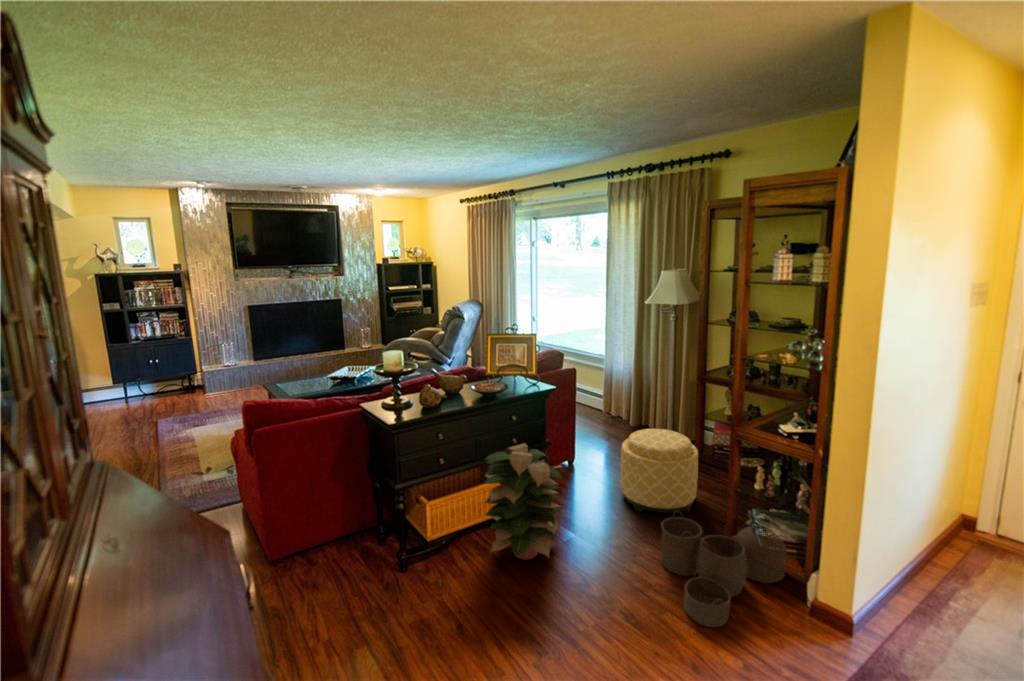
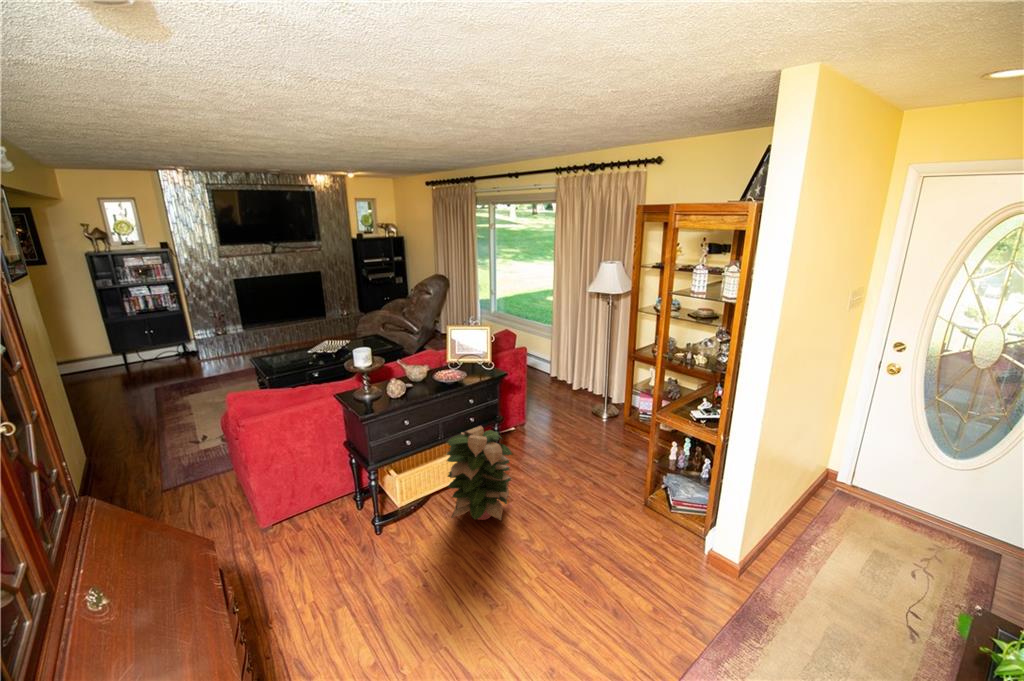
ottoman: present [621,429,698,513] -> none [562,401,625,472]
woven basket: present [661,511,786,627] -> none [593,477,691,578]

